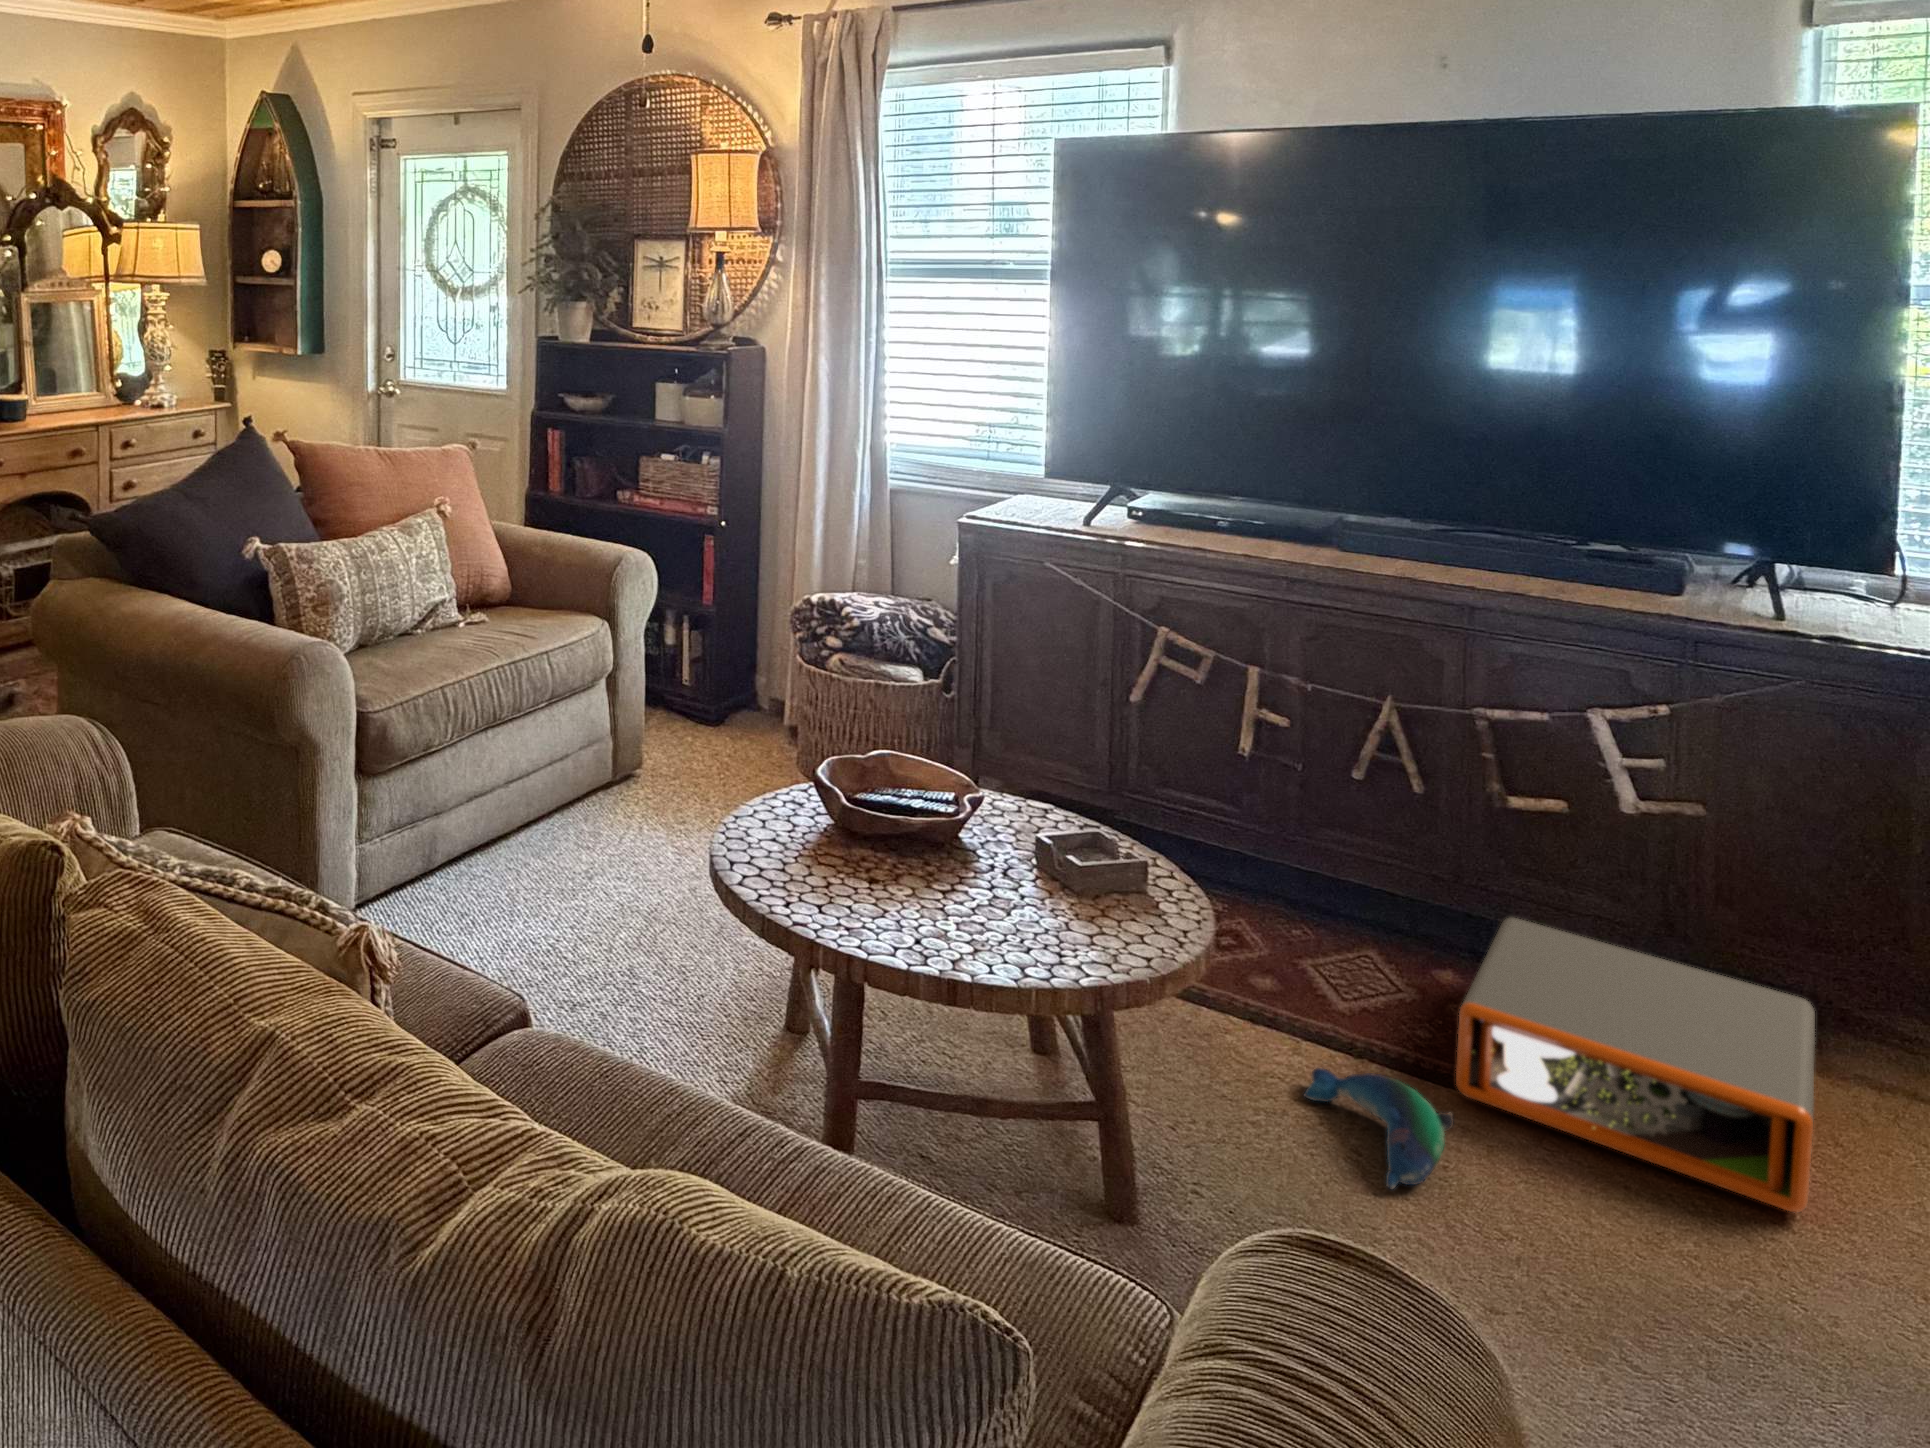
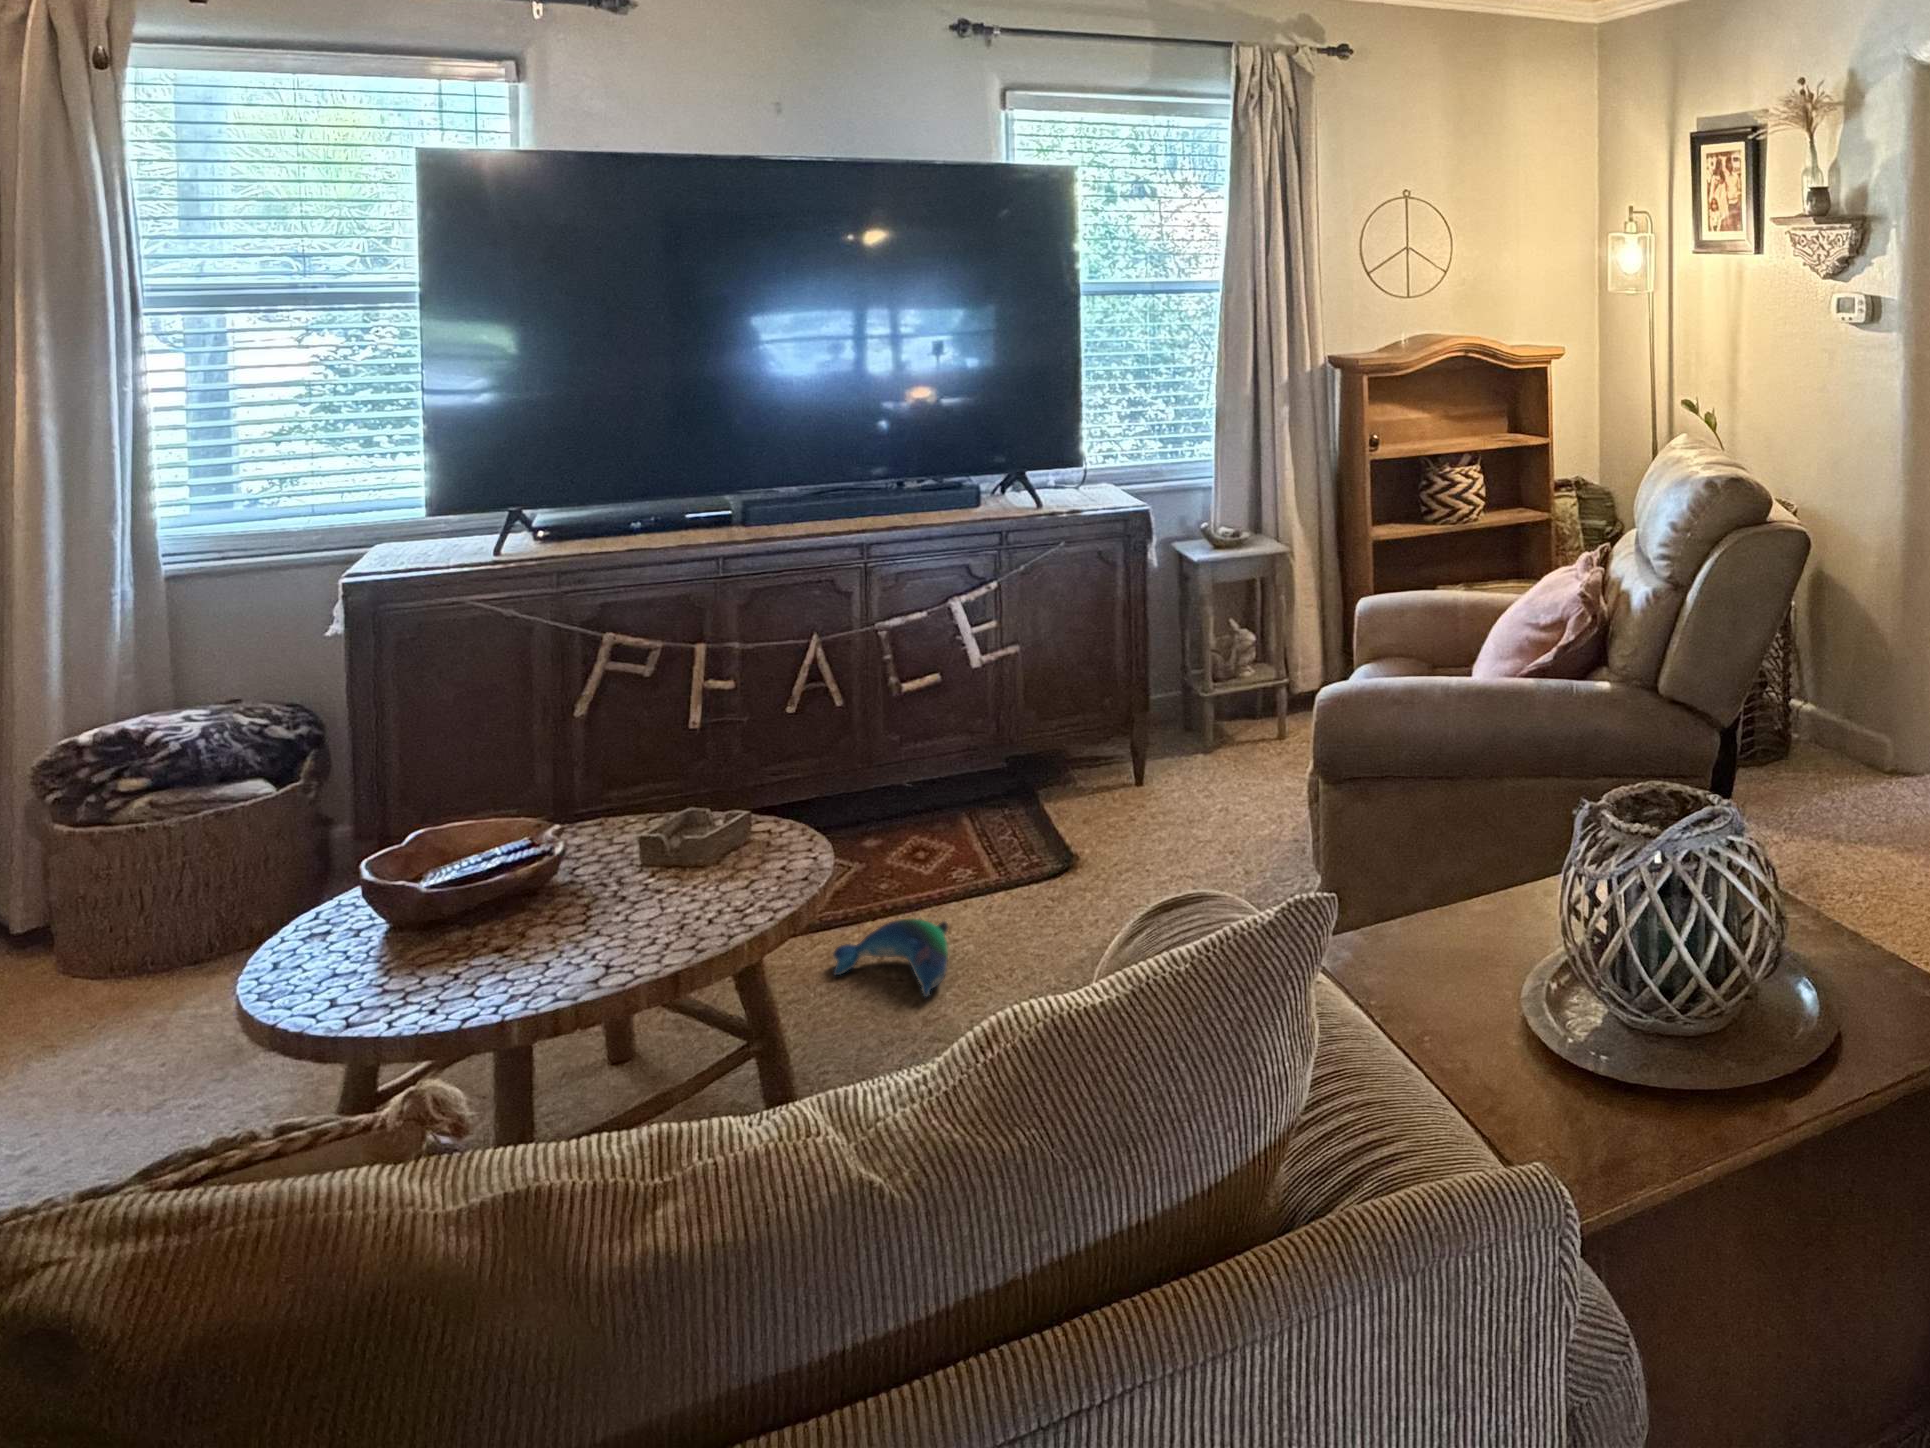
storage box: present [1456,918,1815,1212] -> none [908,746,1124,910]

